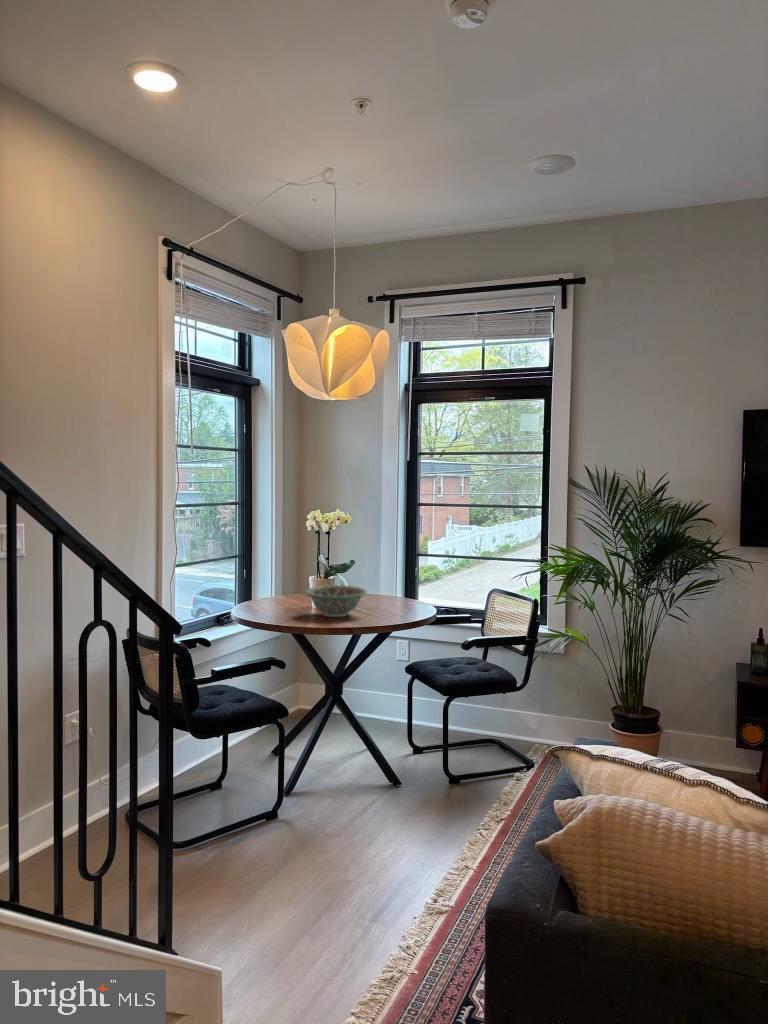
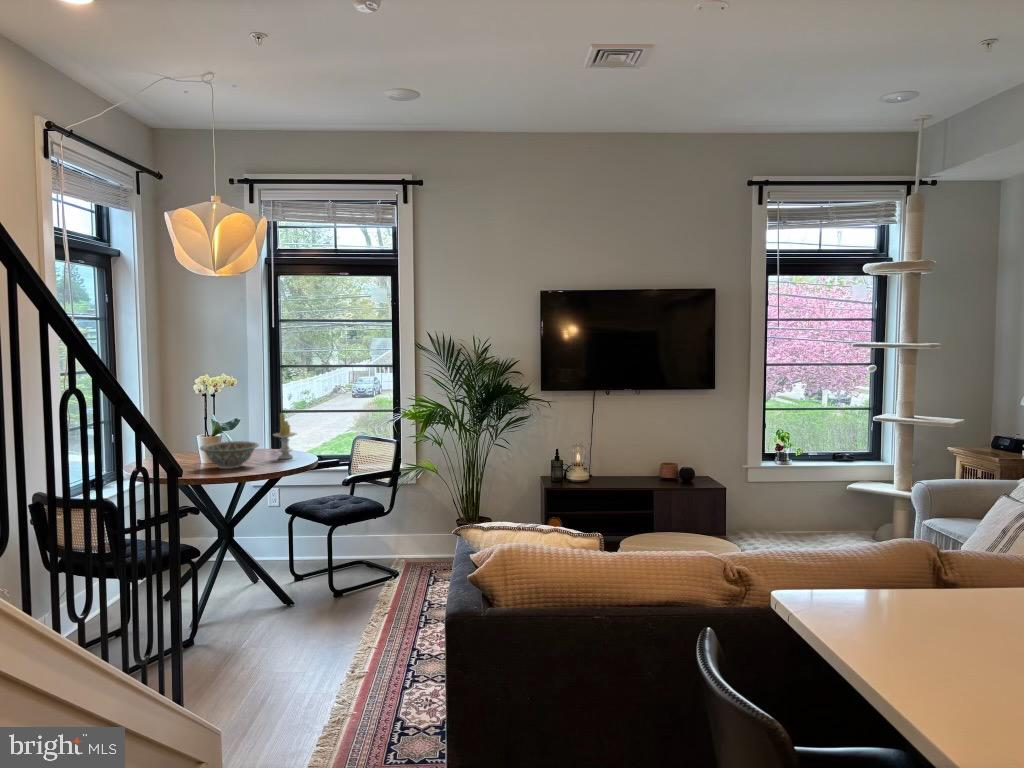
candle: none [388,557,414,611] -> present [273,413,296,459]

